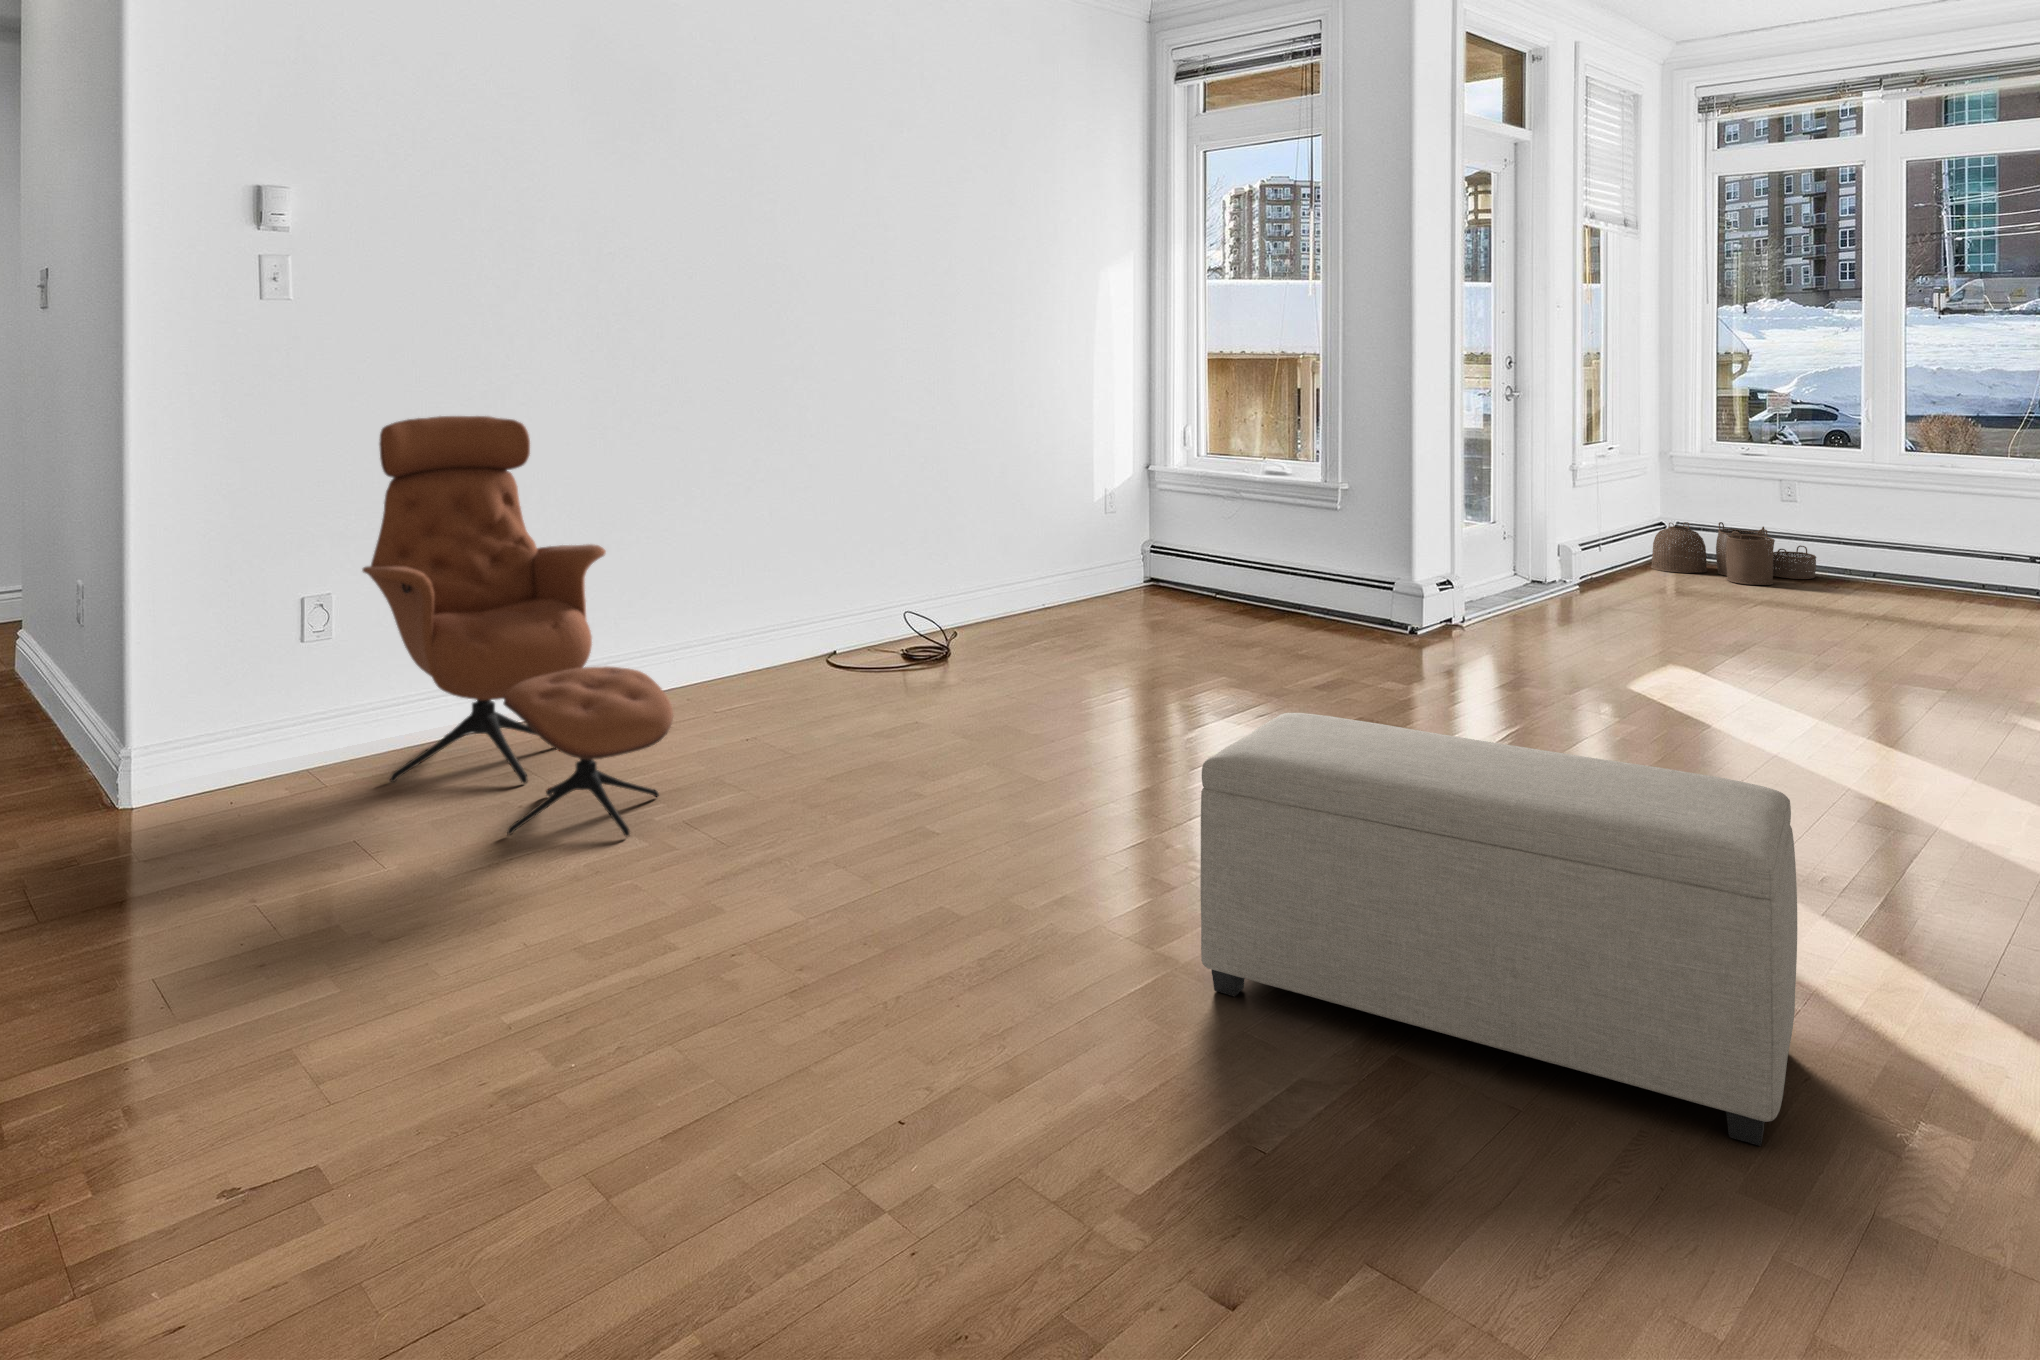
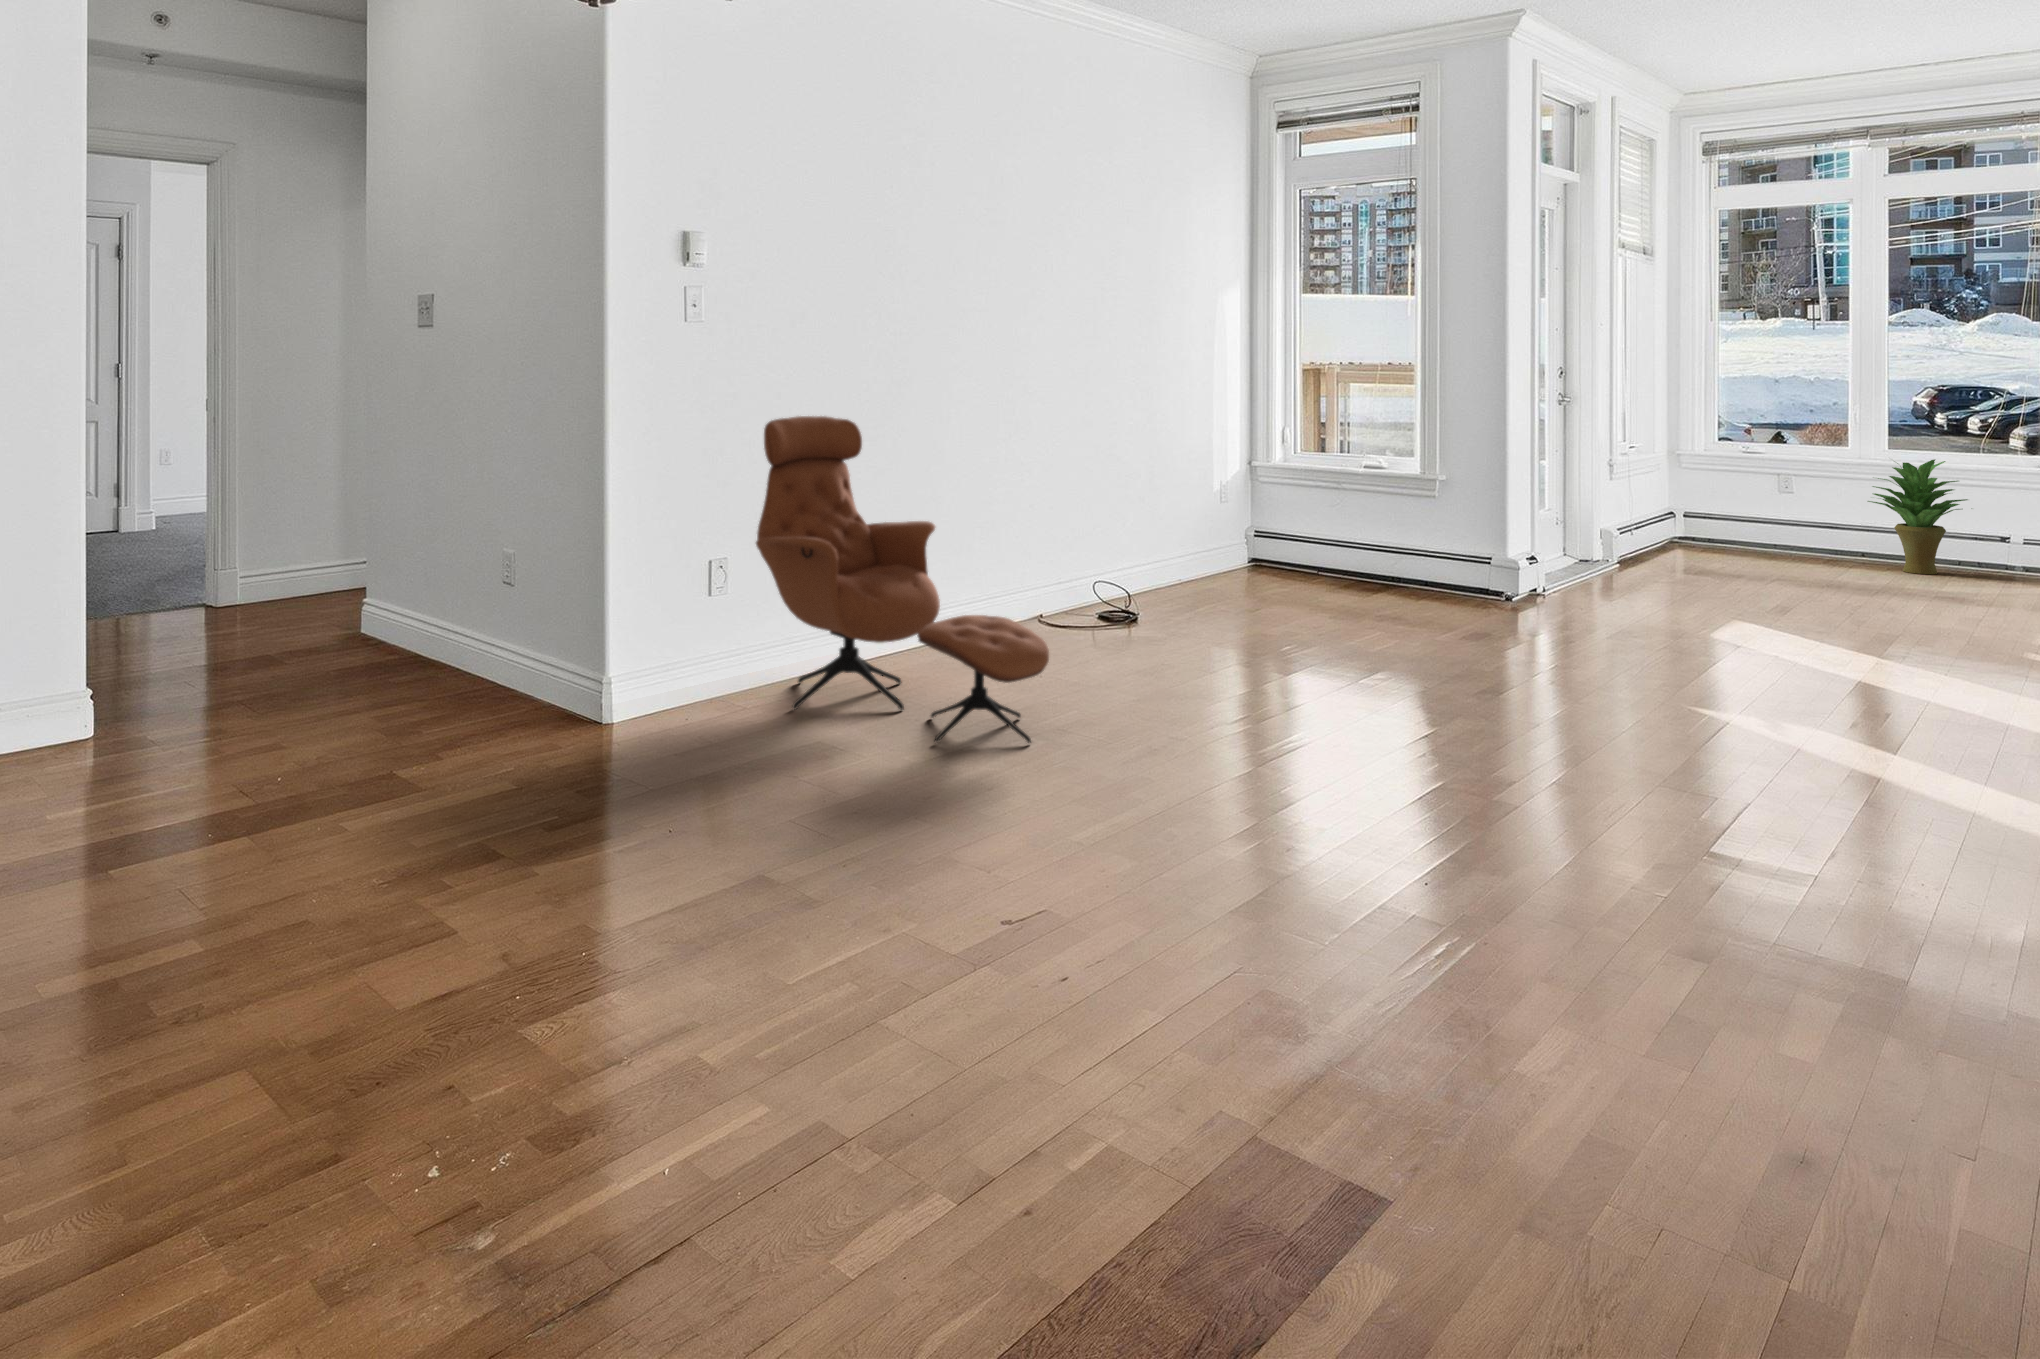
potted plant: none [1875,462,2000,600] -> present [1868,459,1968,574]
woven basket: present [1651,522,1816,585] -> none [1664,510,1810,563]
ottoman: present [1200,713,1797,1146] -> none [1557,635,2021,903]

